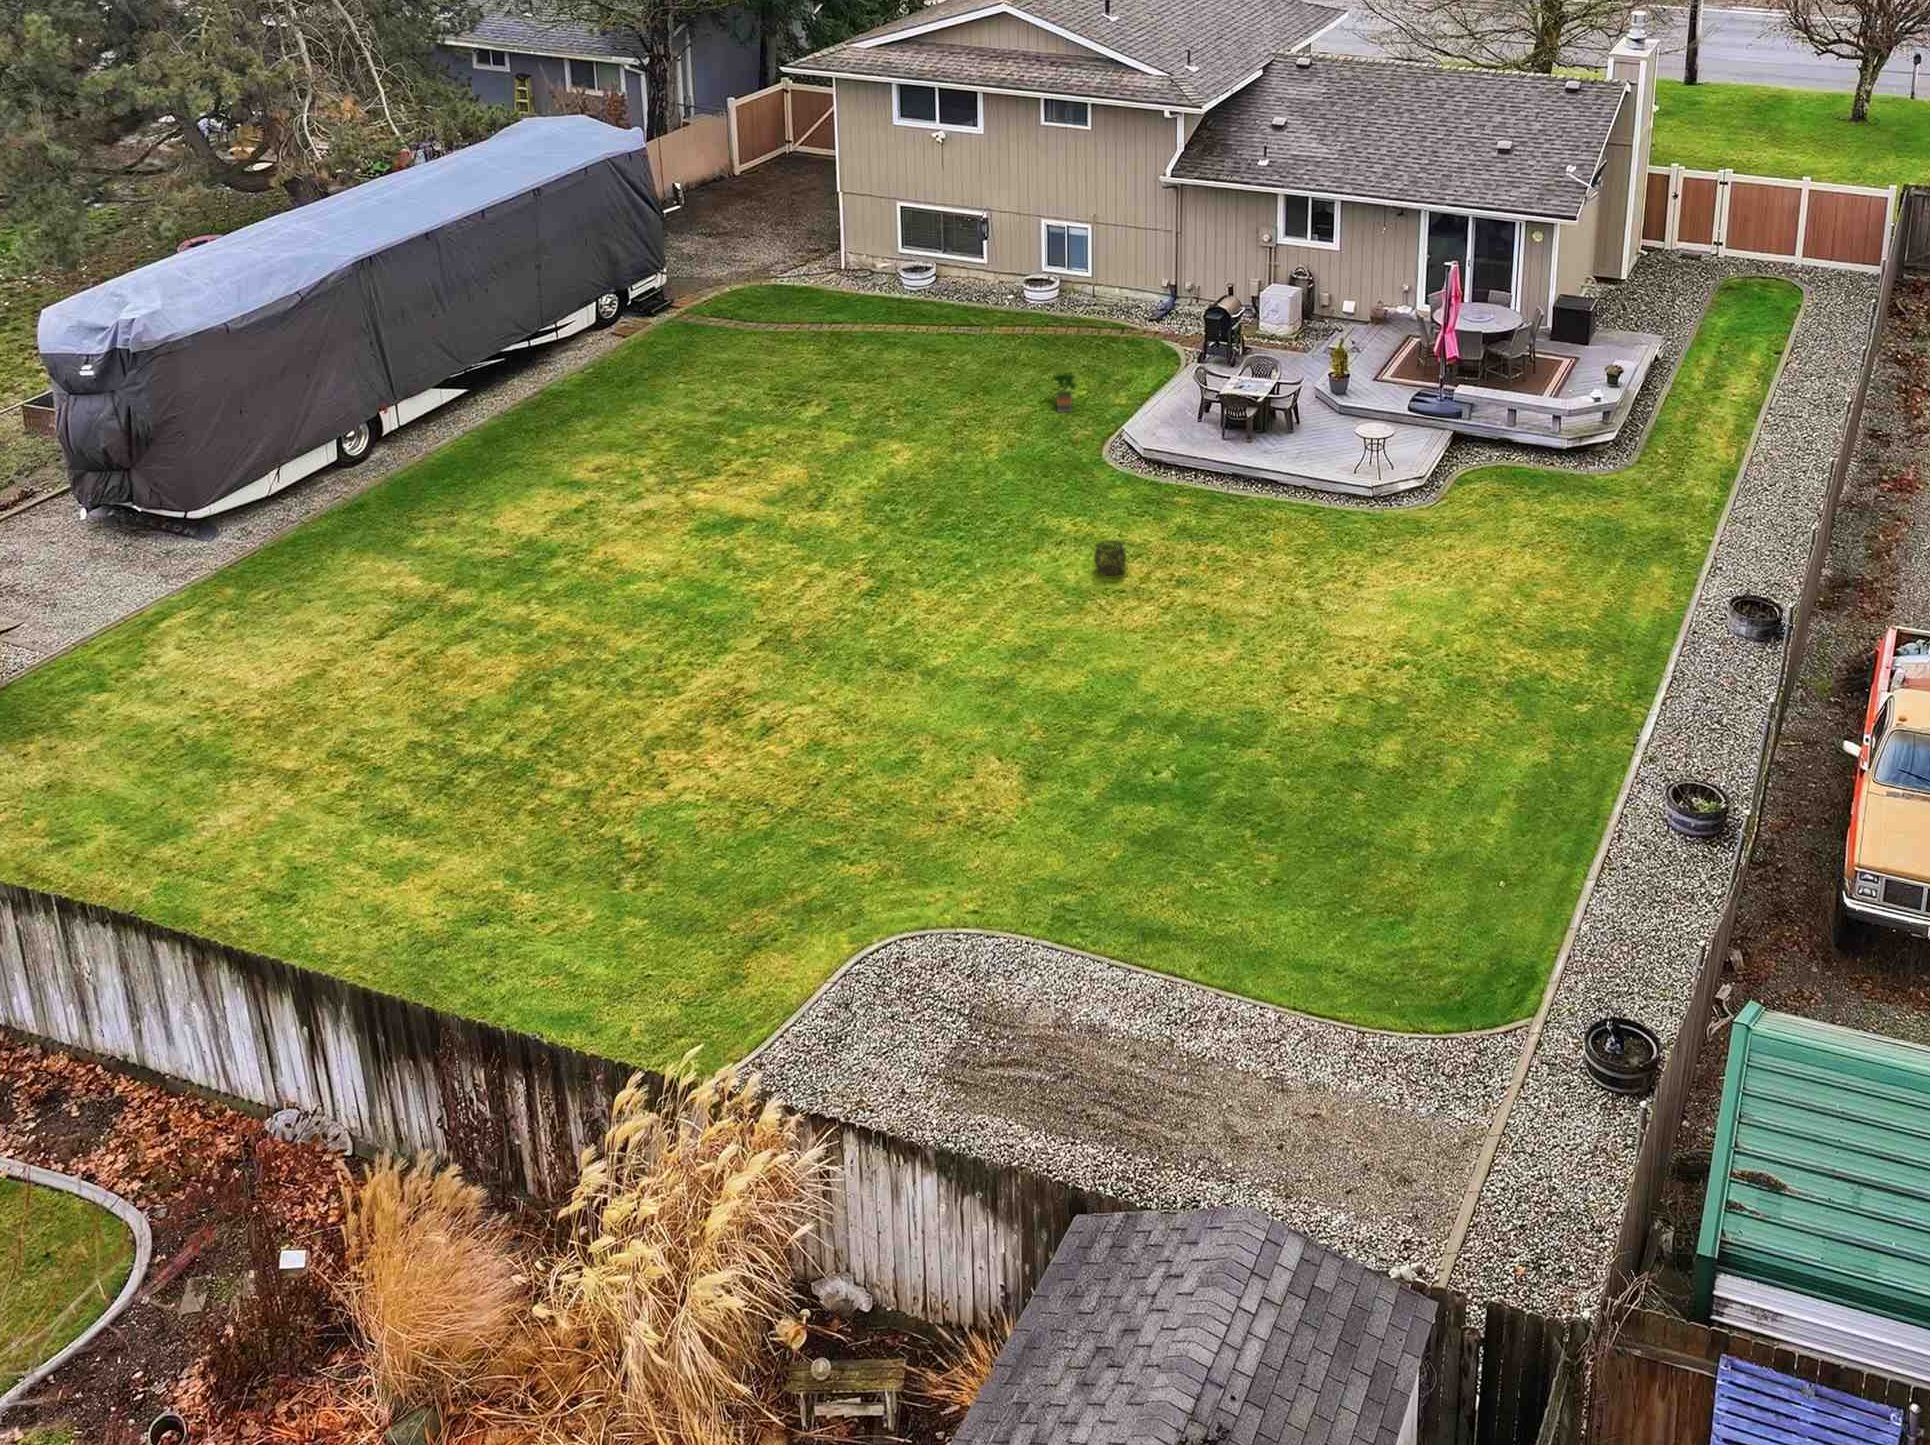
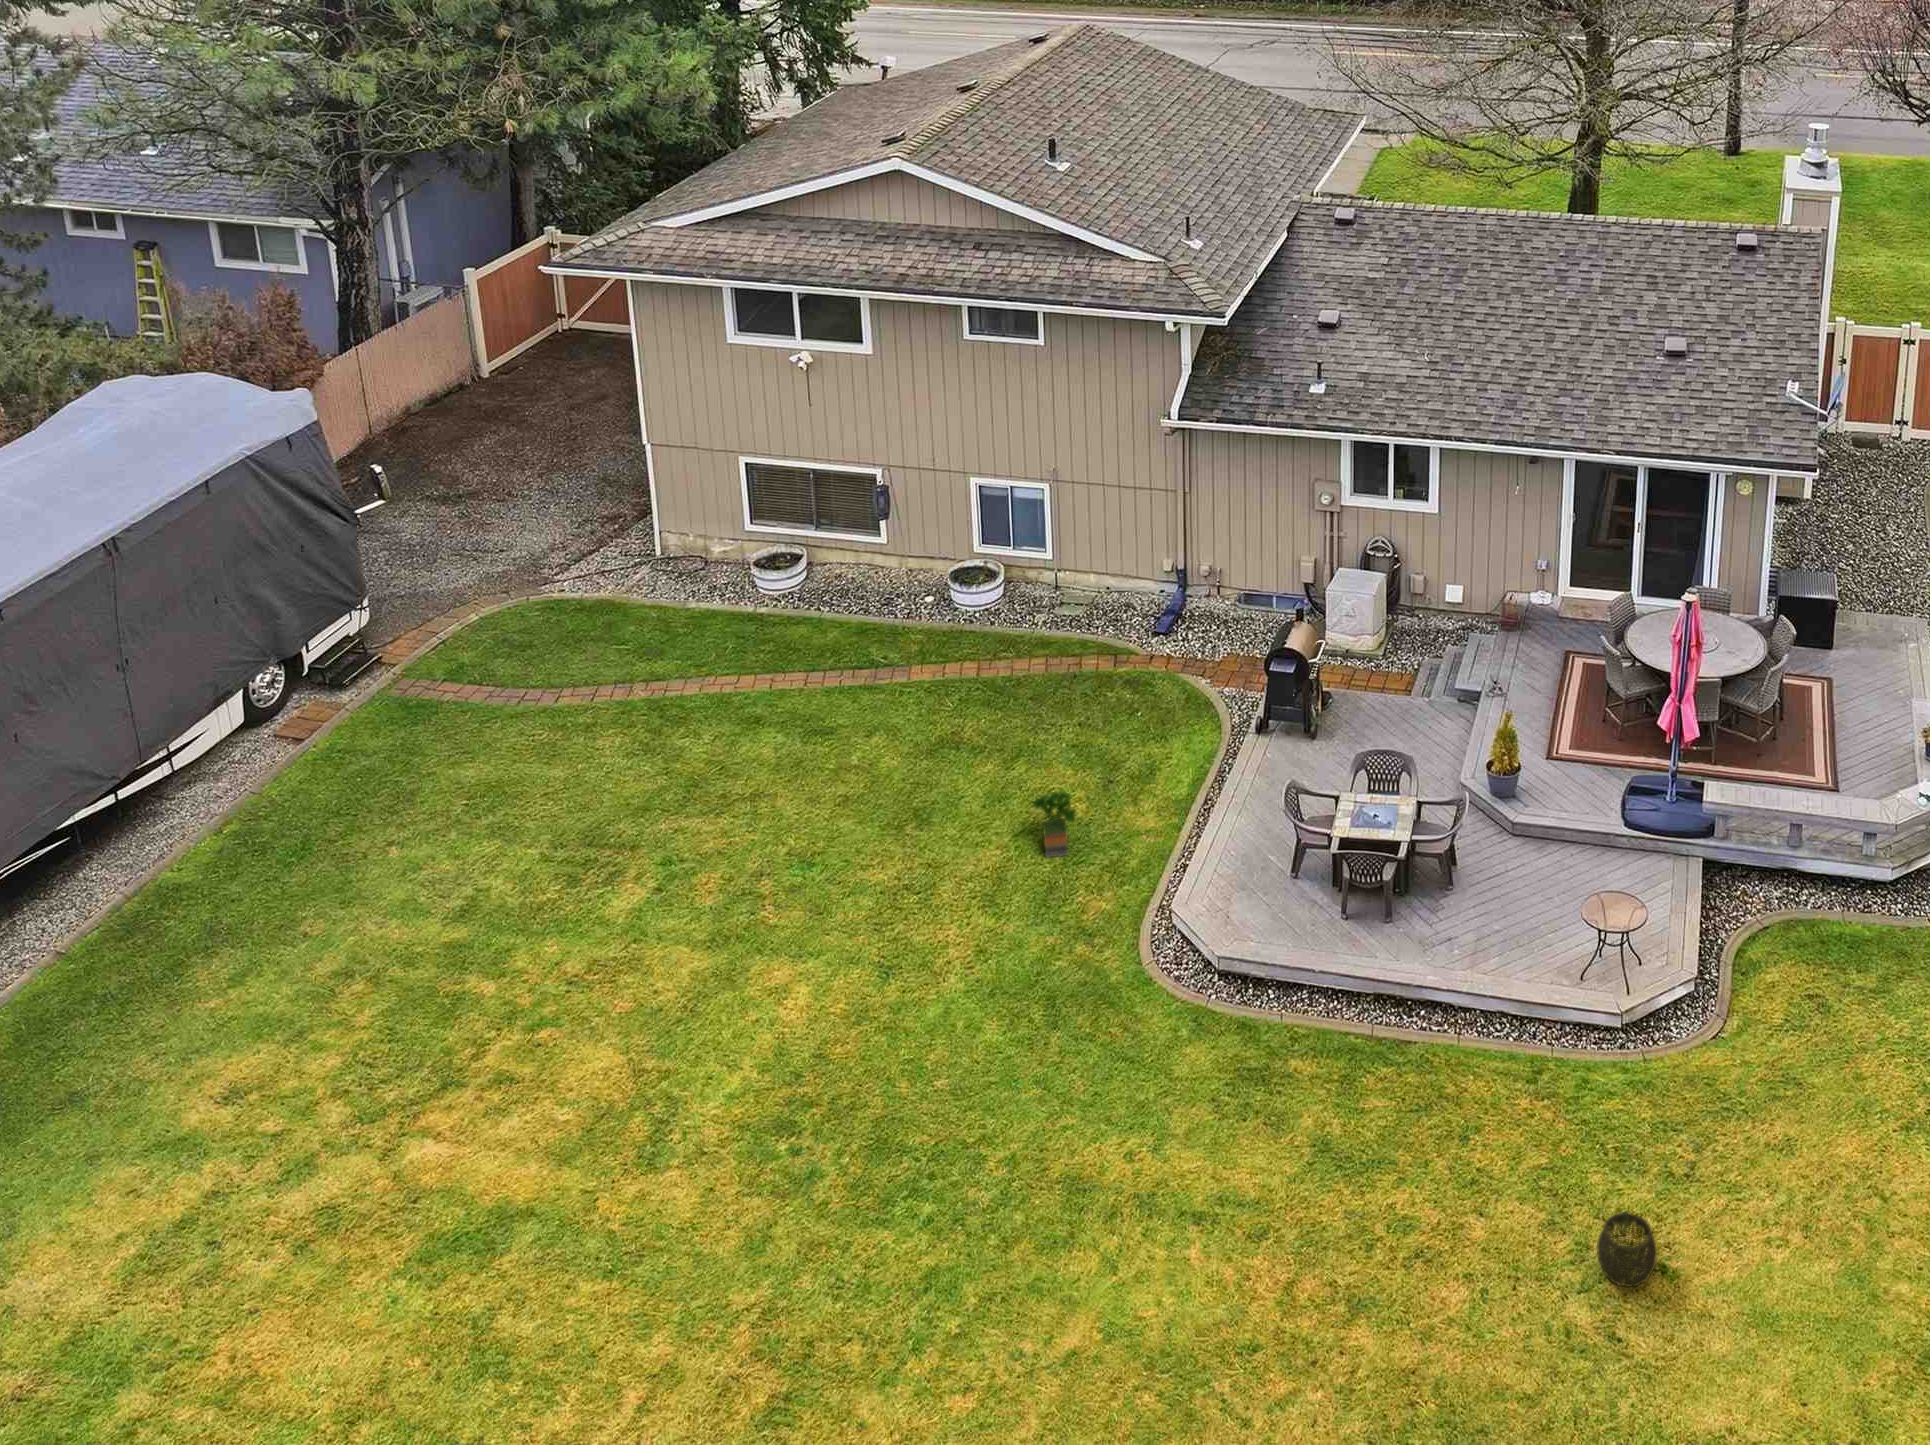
woven basket: present [1094,540,1126,576] -> present [1597,1212,1657,1287]

